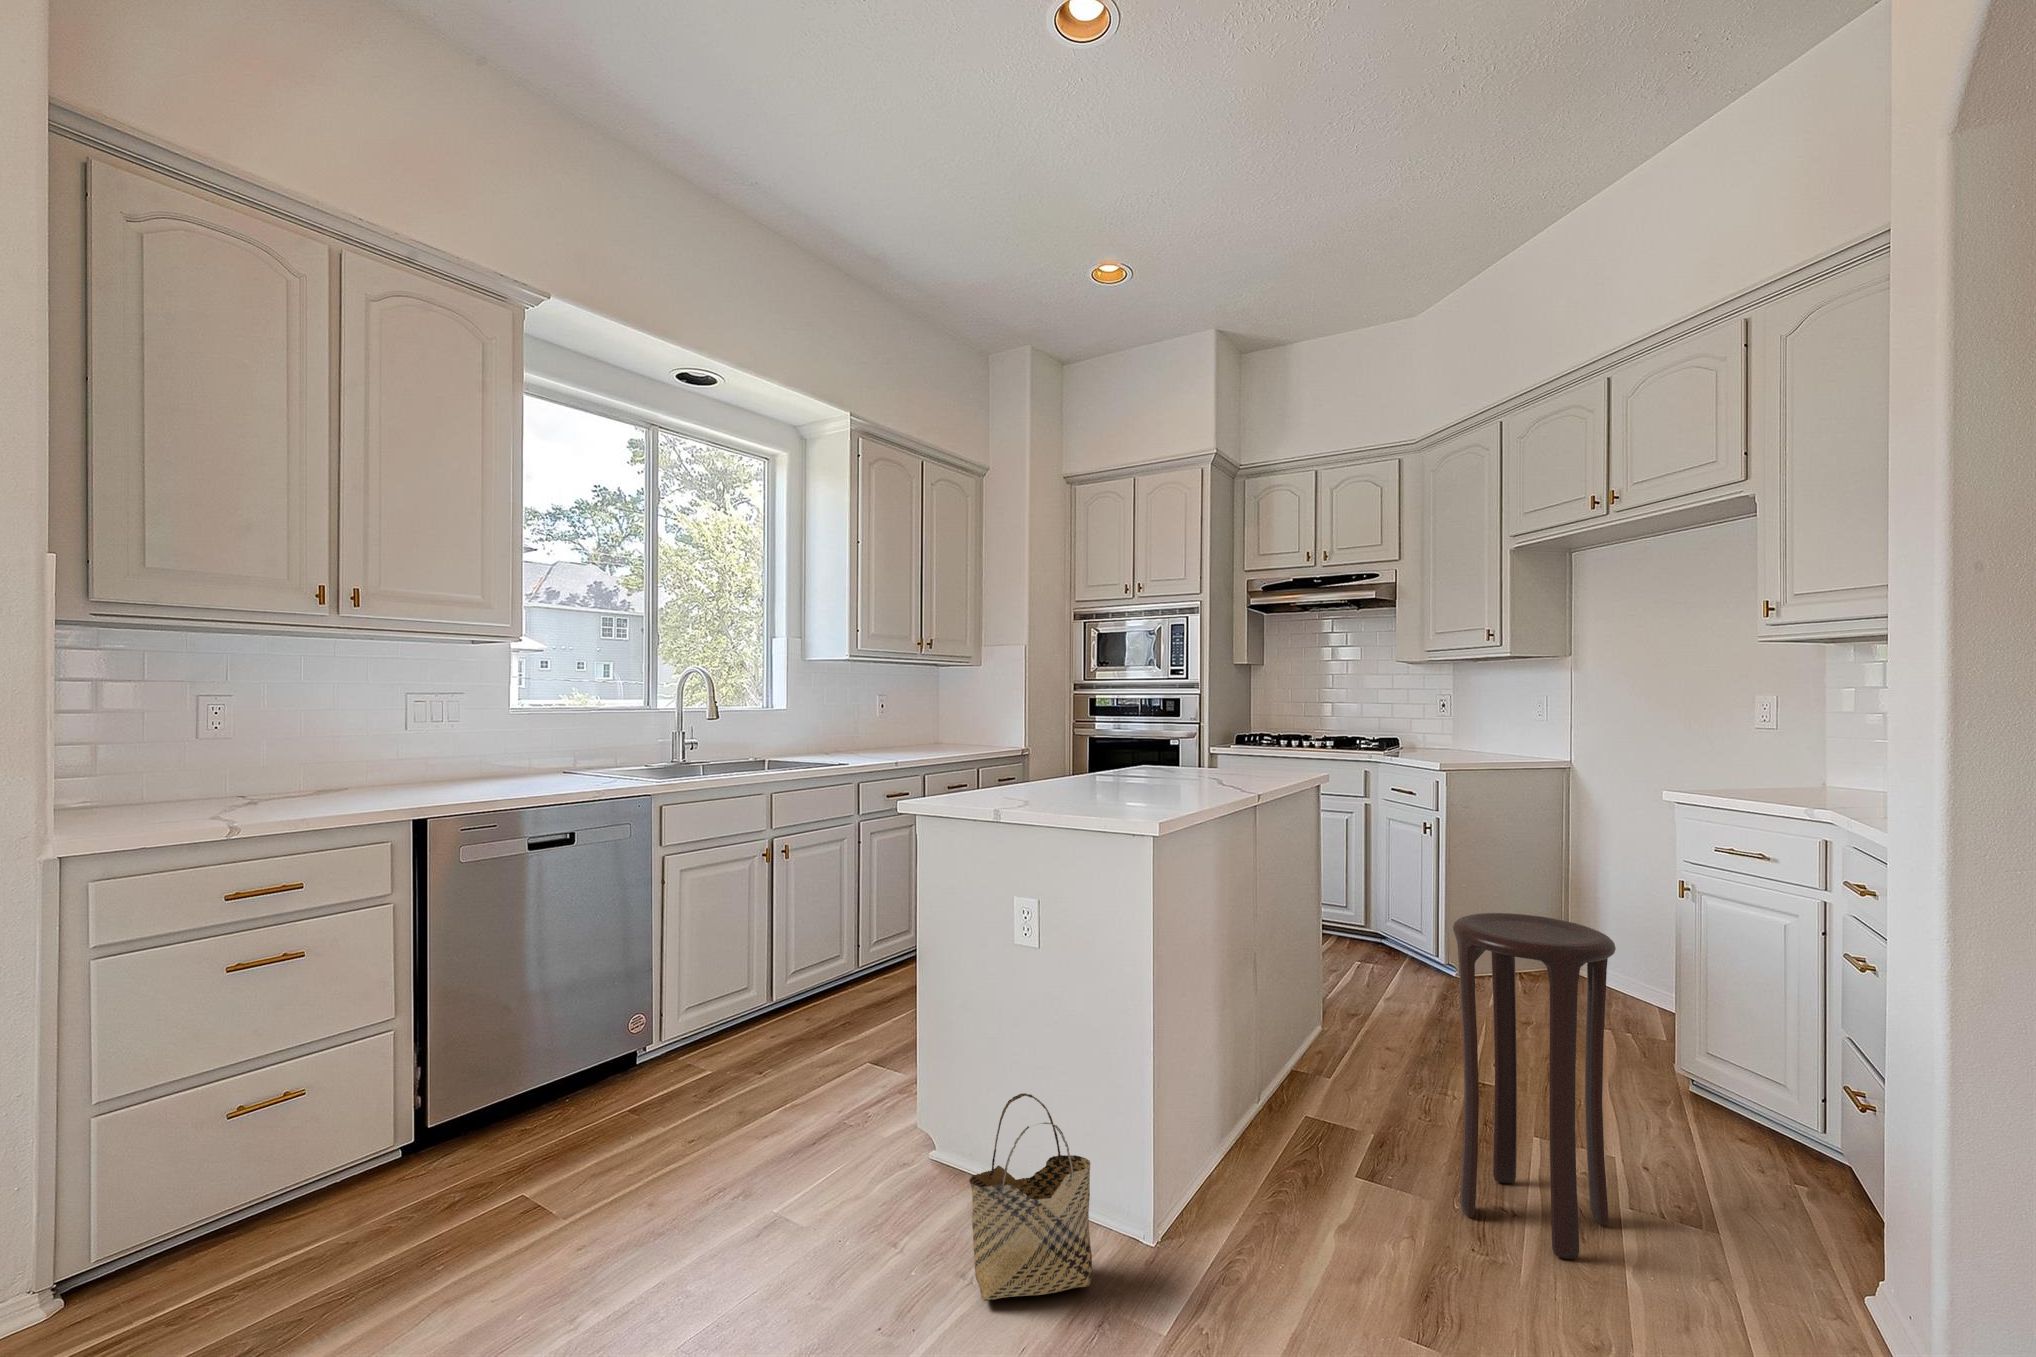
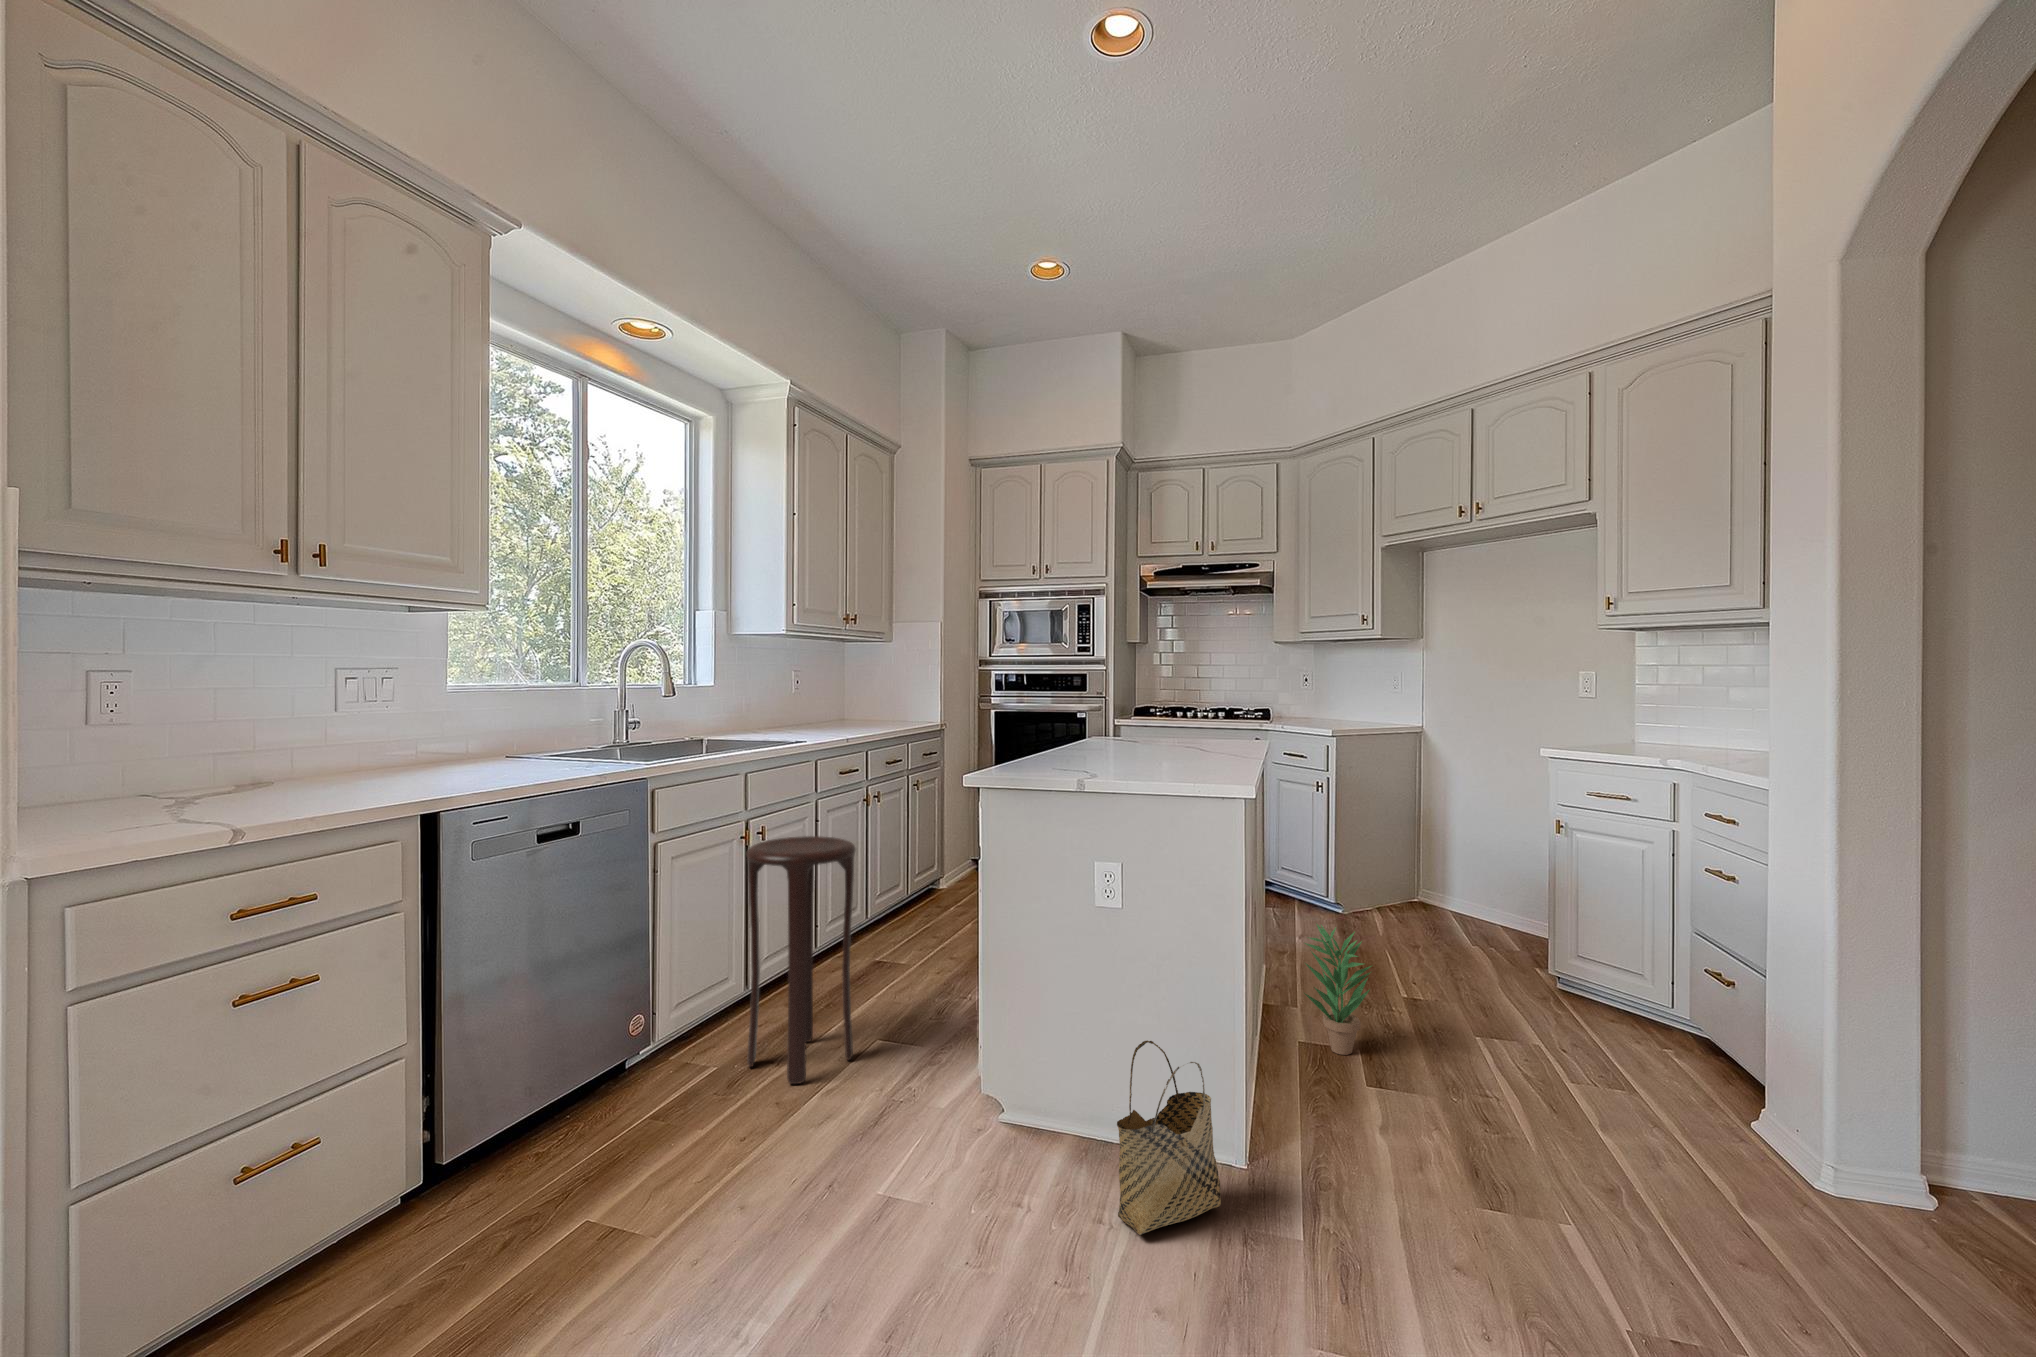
stool: present [1453,913,1616,1259] -> present [746,836,856,1084]
potted plant: none [1302,983,1390,1140] -> present [1304,925,1372,1055]

